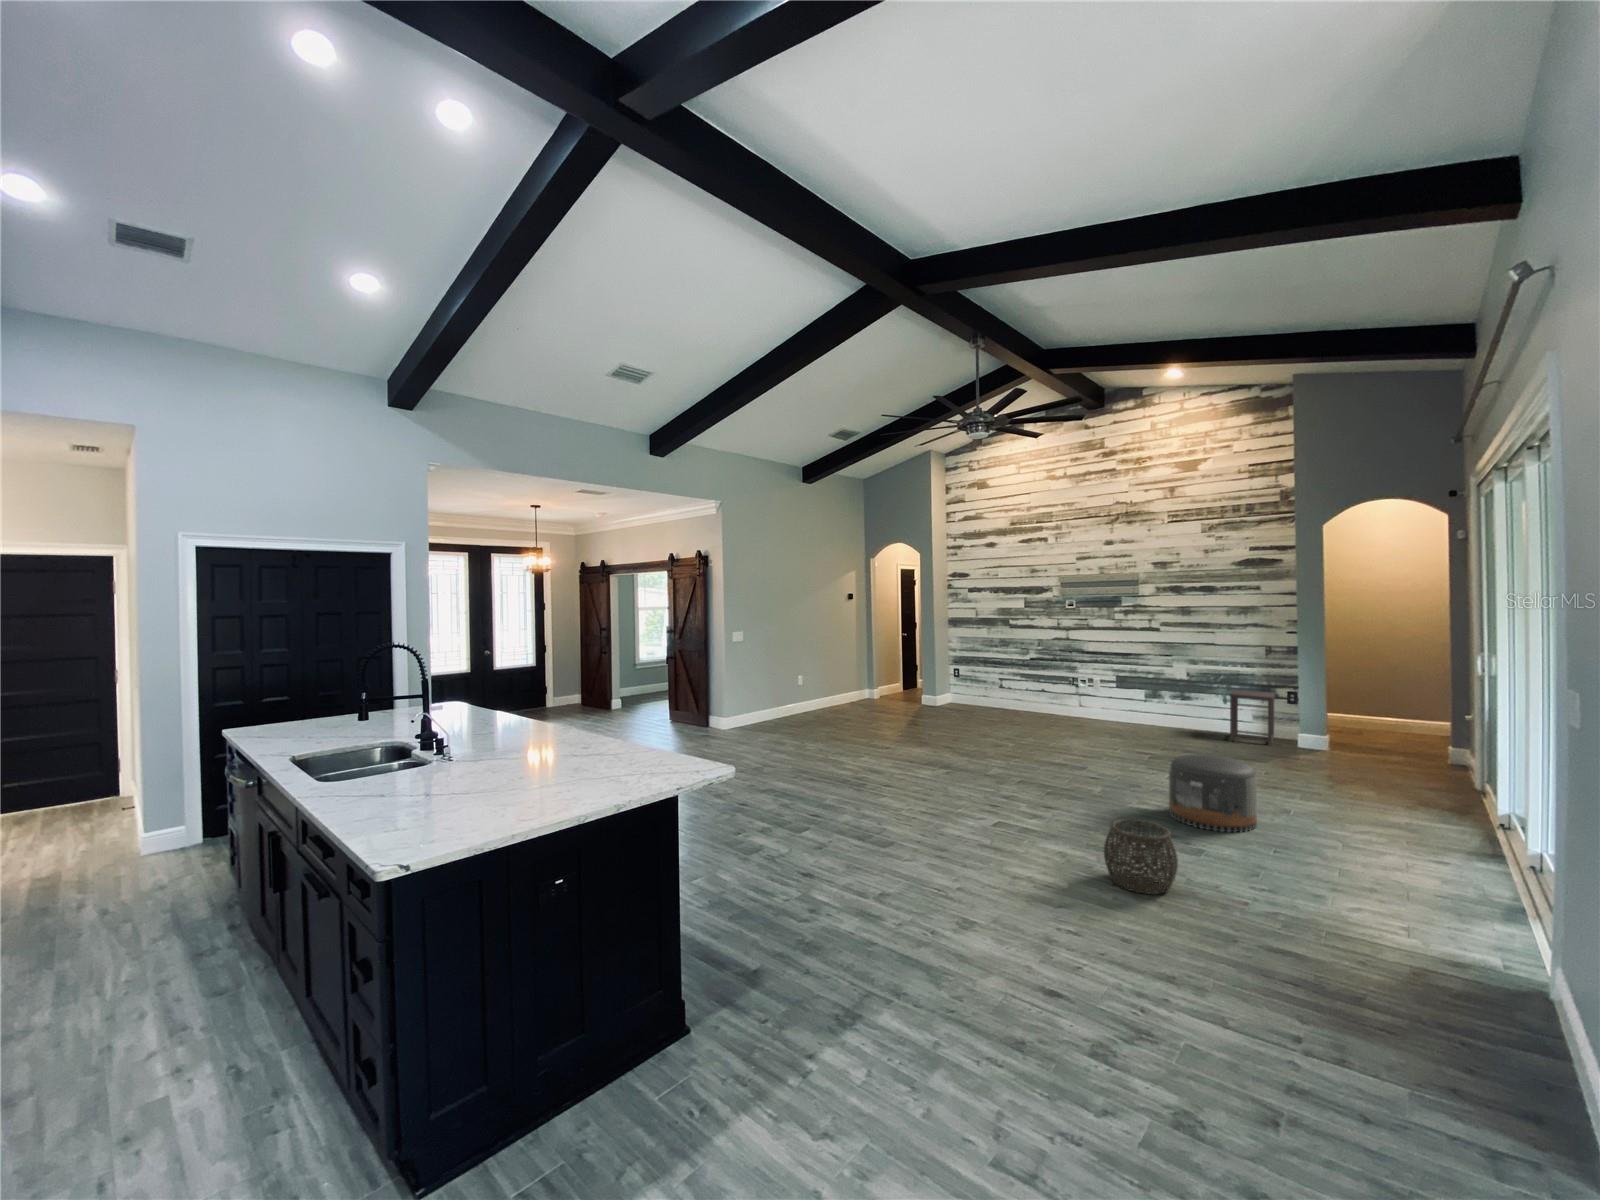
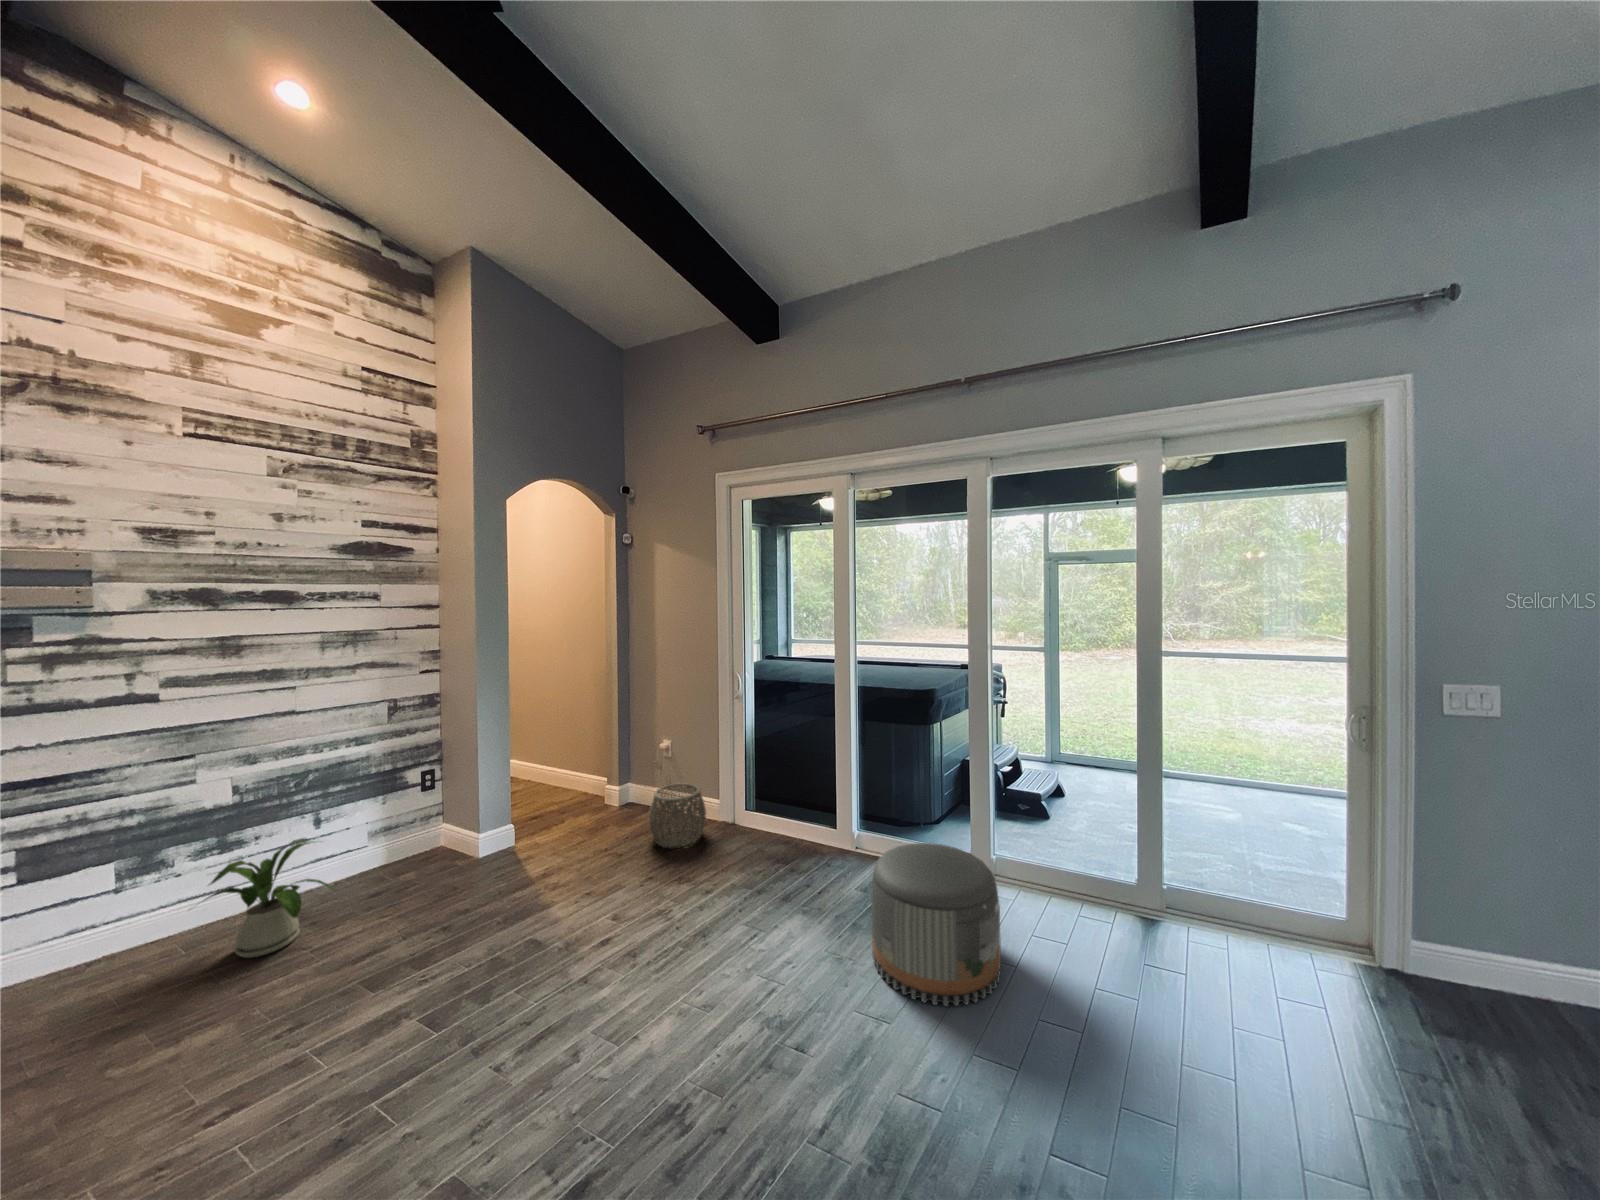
side table: present [1230,690,1275,746] -> none [340,775,450,892]
house plant: none [1161,693,1205,736] -> present [205,838,335,958]
woven basket: present [1104,819,1178,895] -> present [649,783,706,848]

